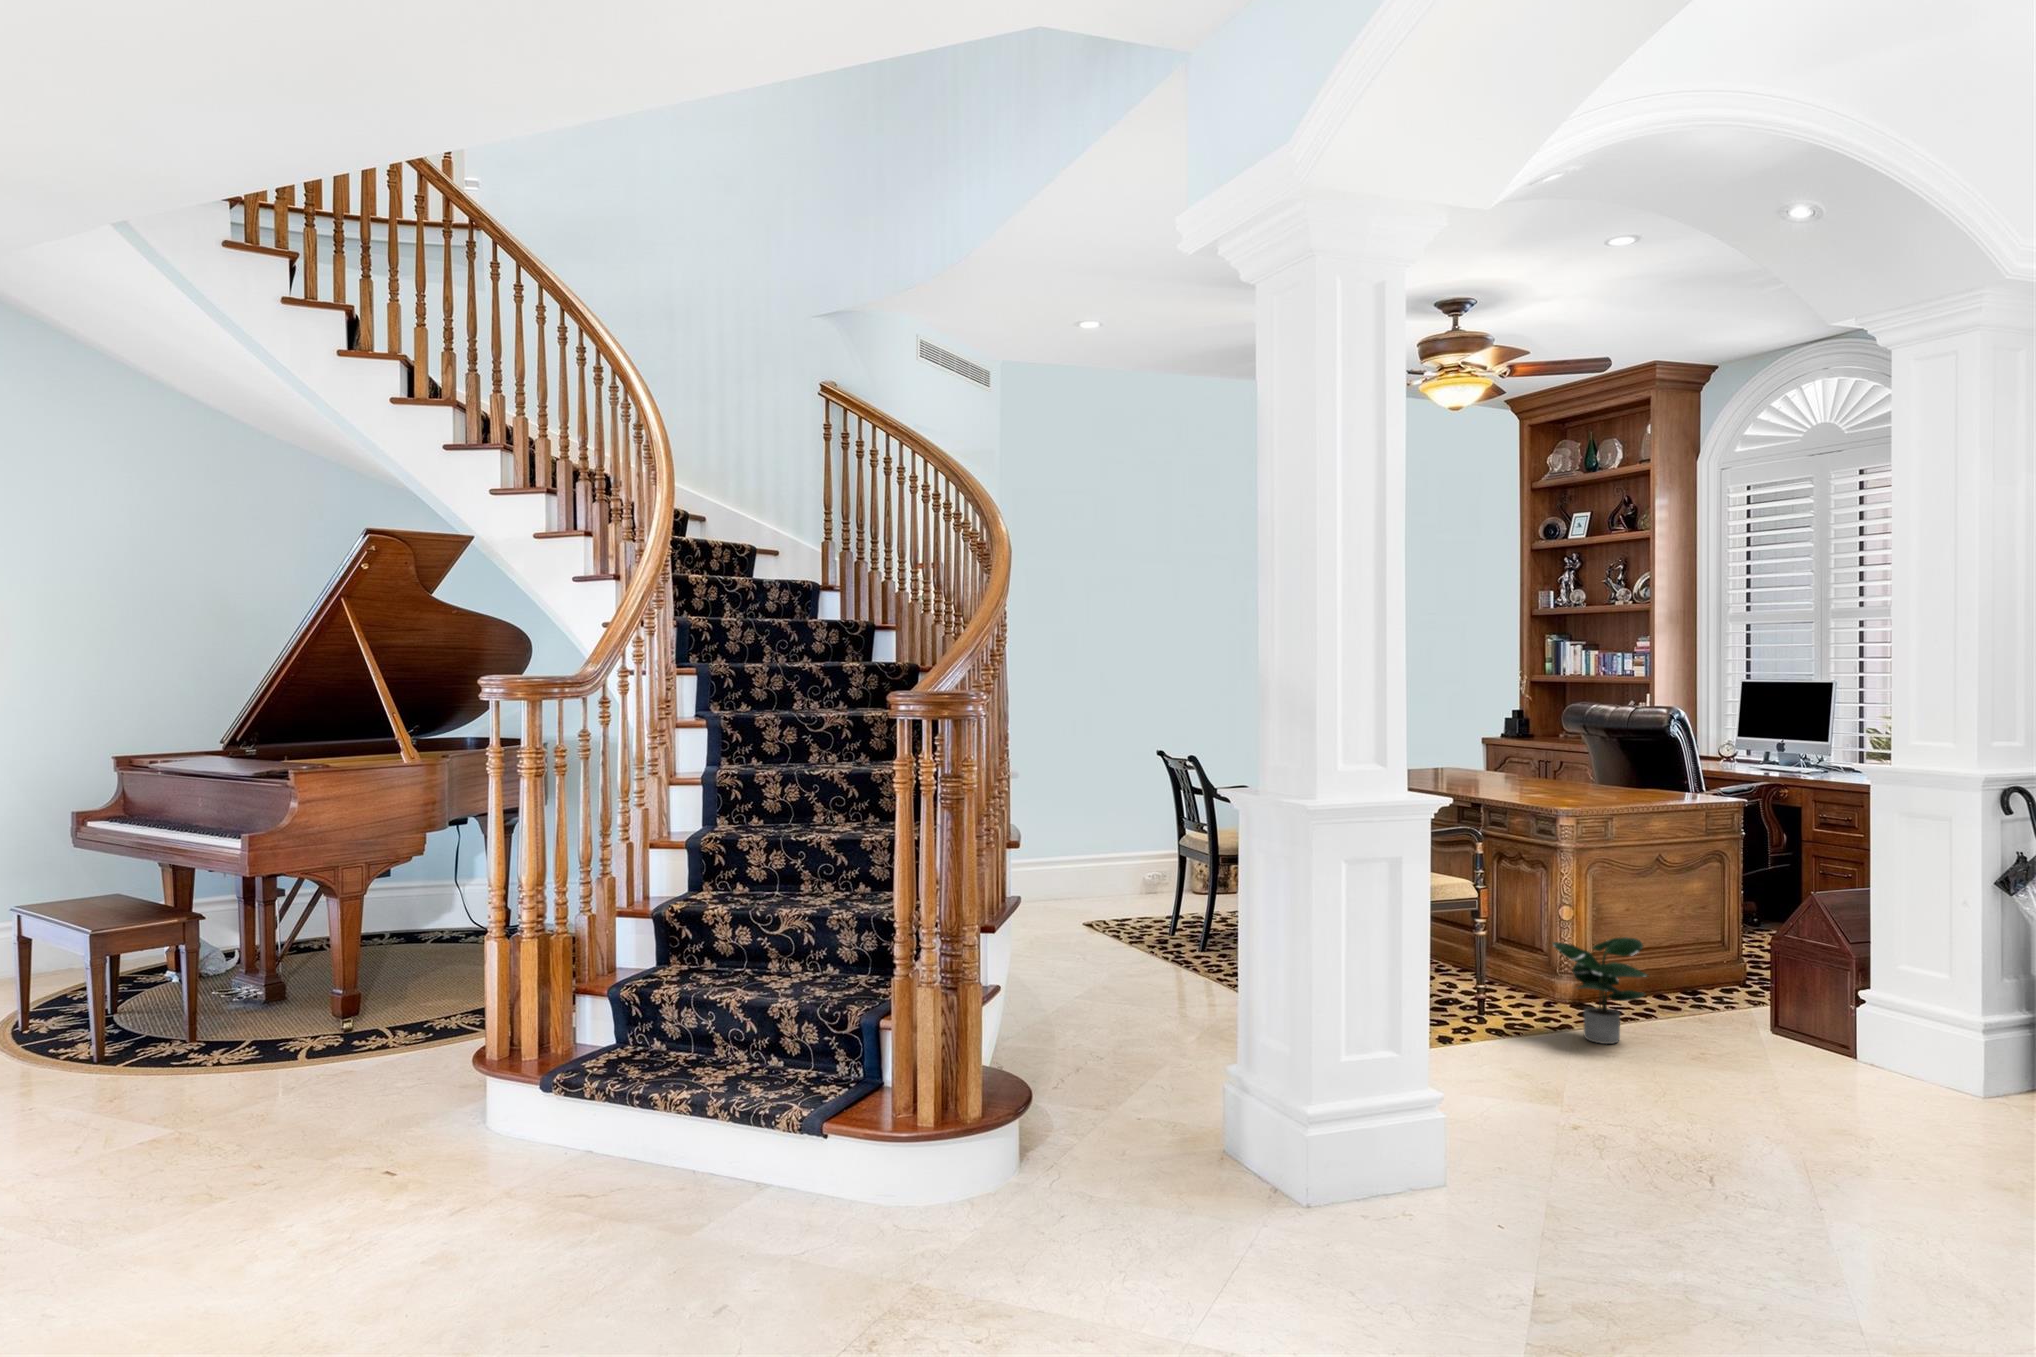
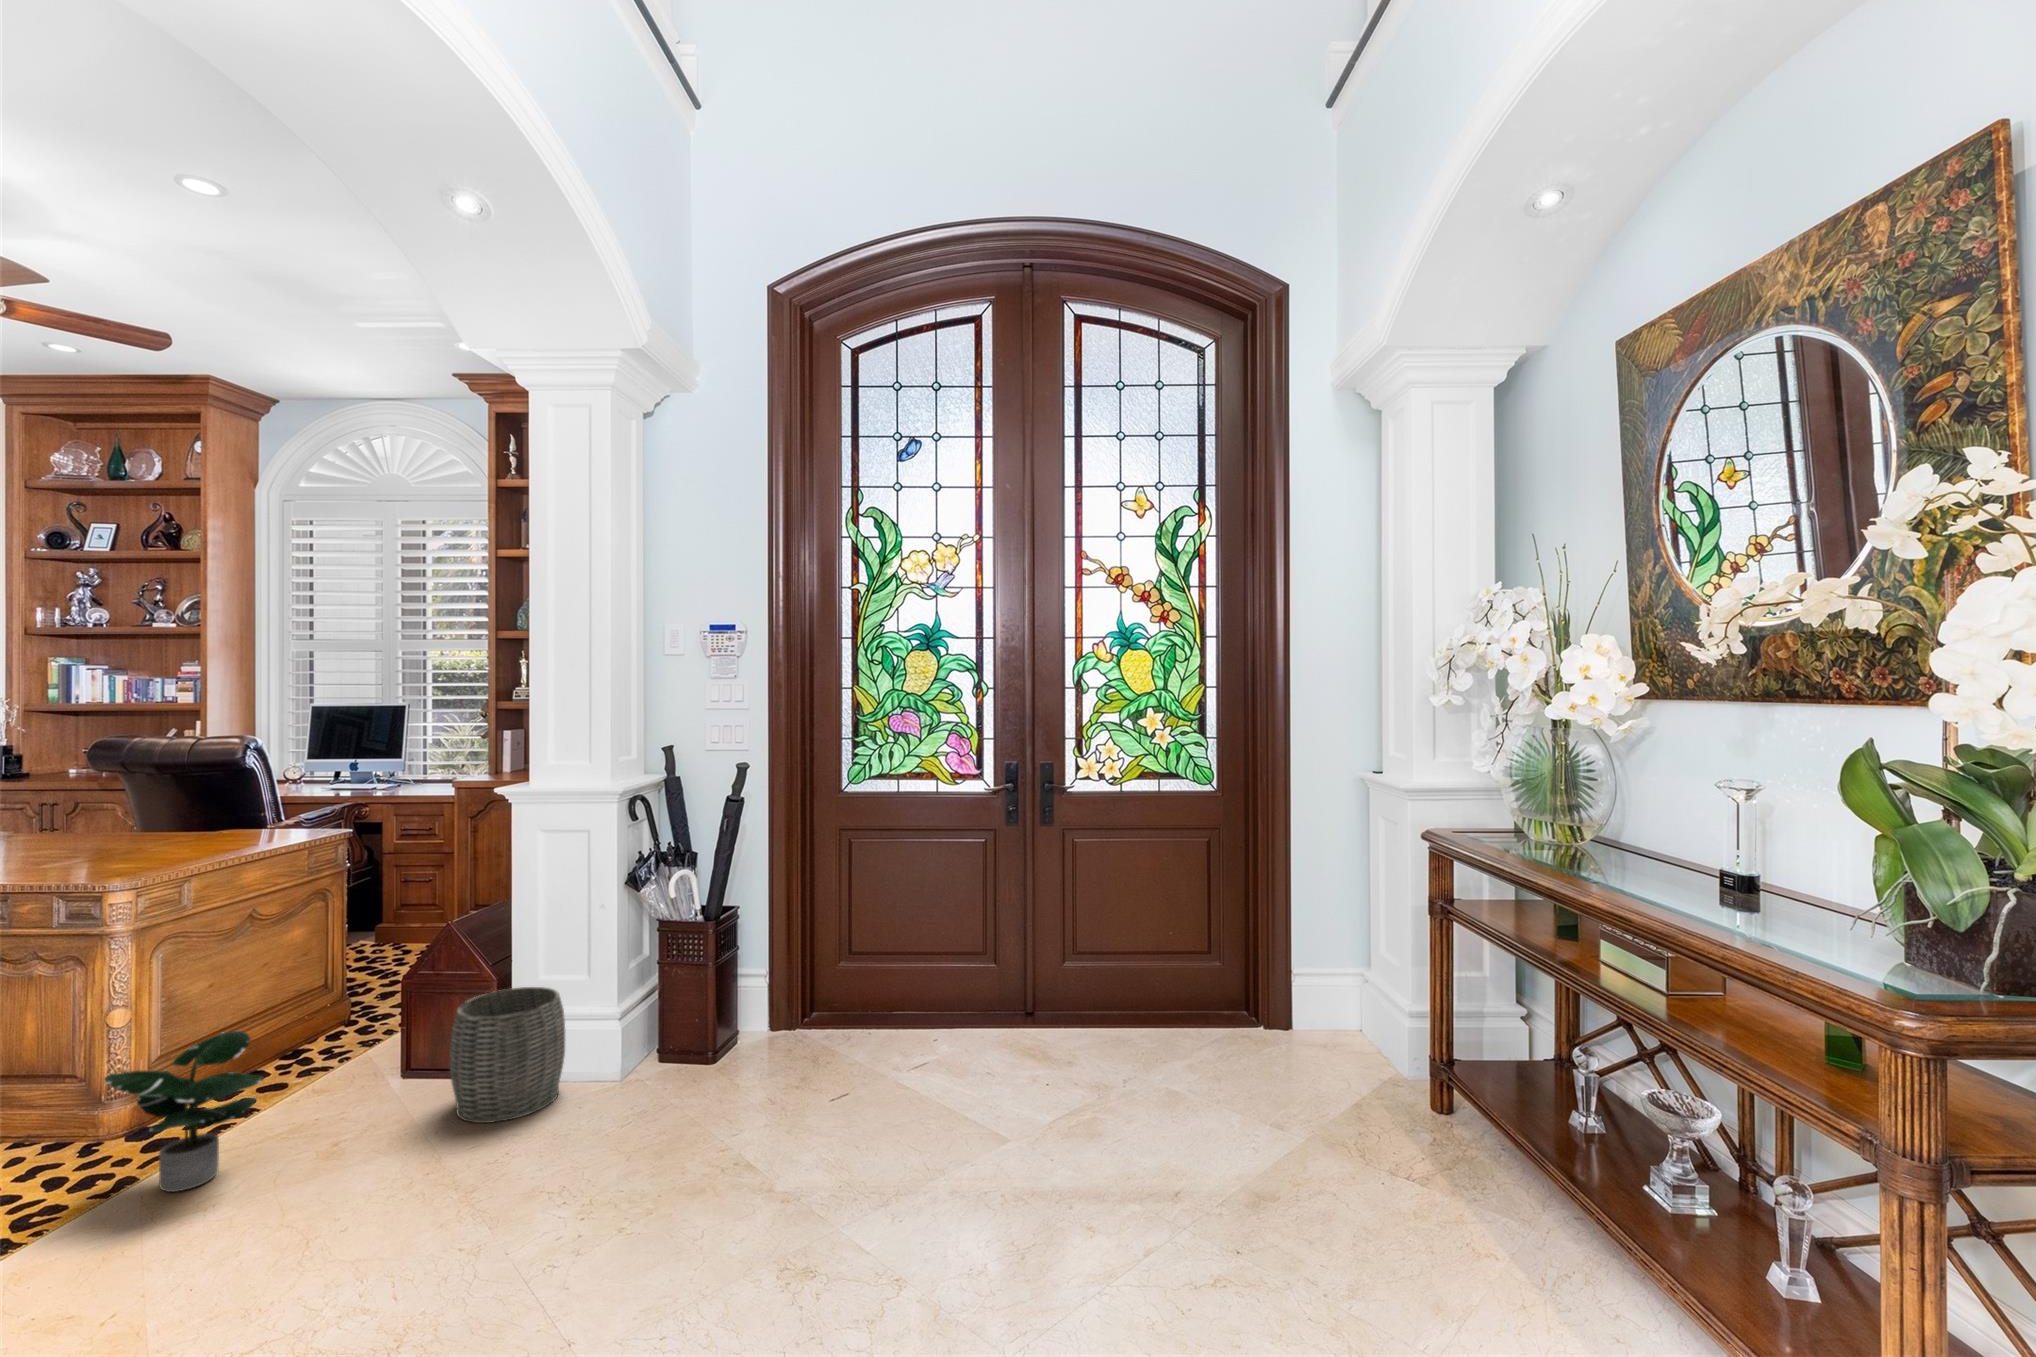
woven basket: none [1800,967,1920,1091] -> present [450,987,565,1123]

